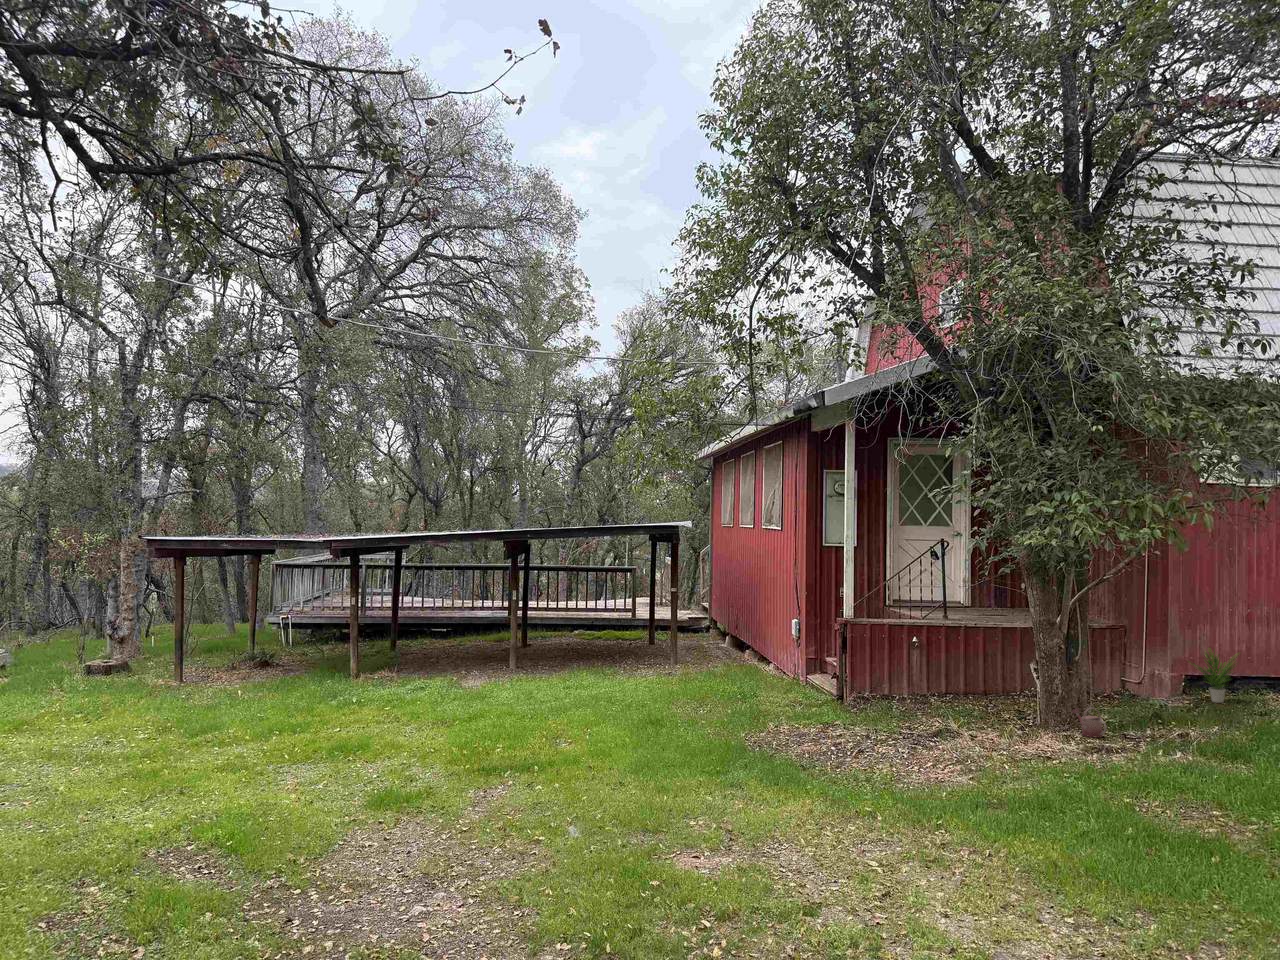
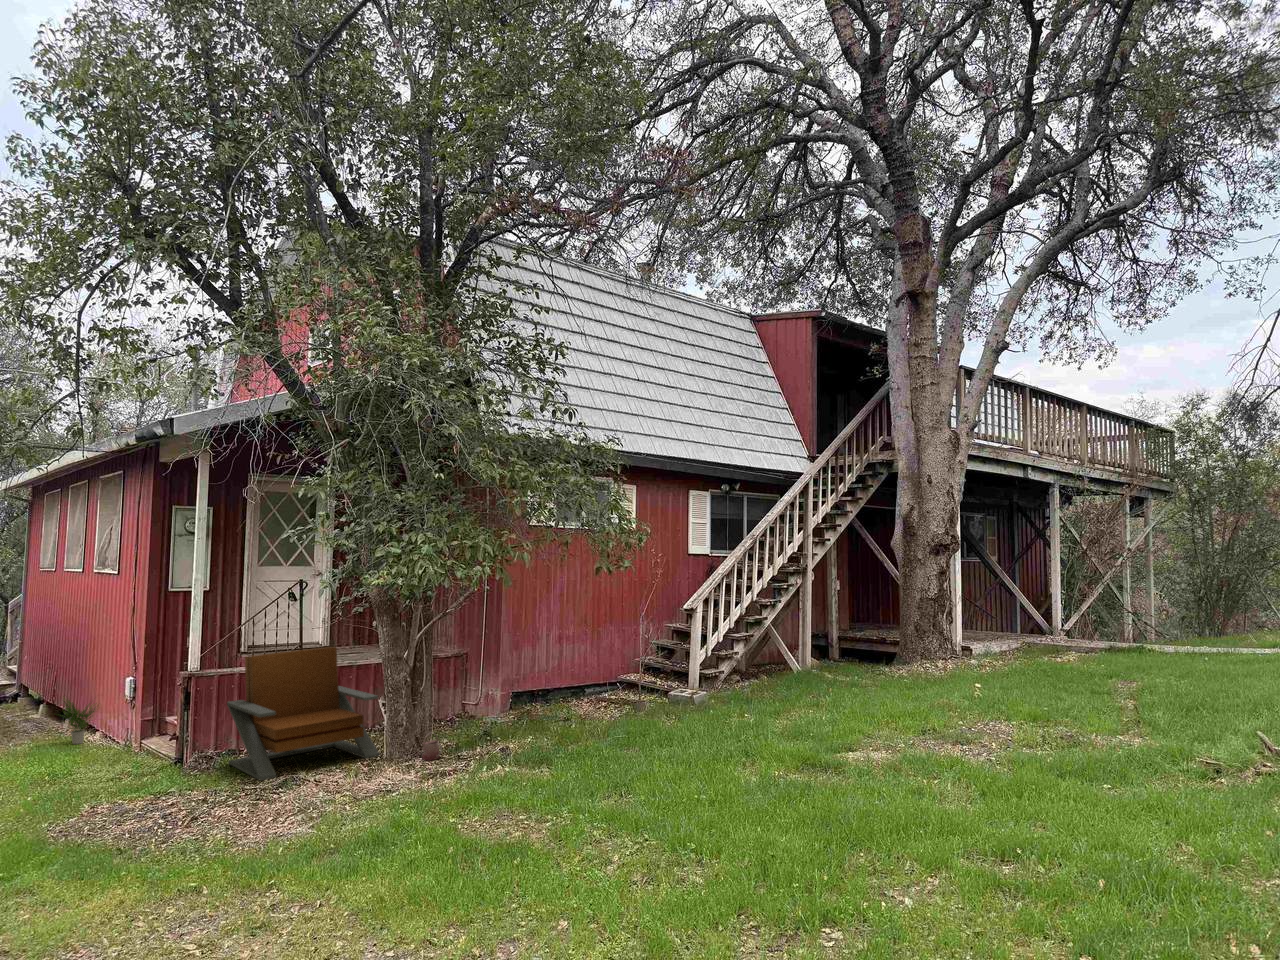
lounge chair: none [878,606,1031,727] -> present [227,647,379,780]
potted plant: present [1194,653,1237,703] -> present [62,698,95,744]

